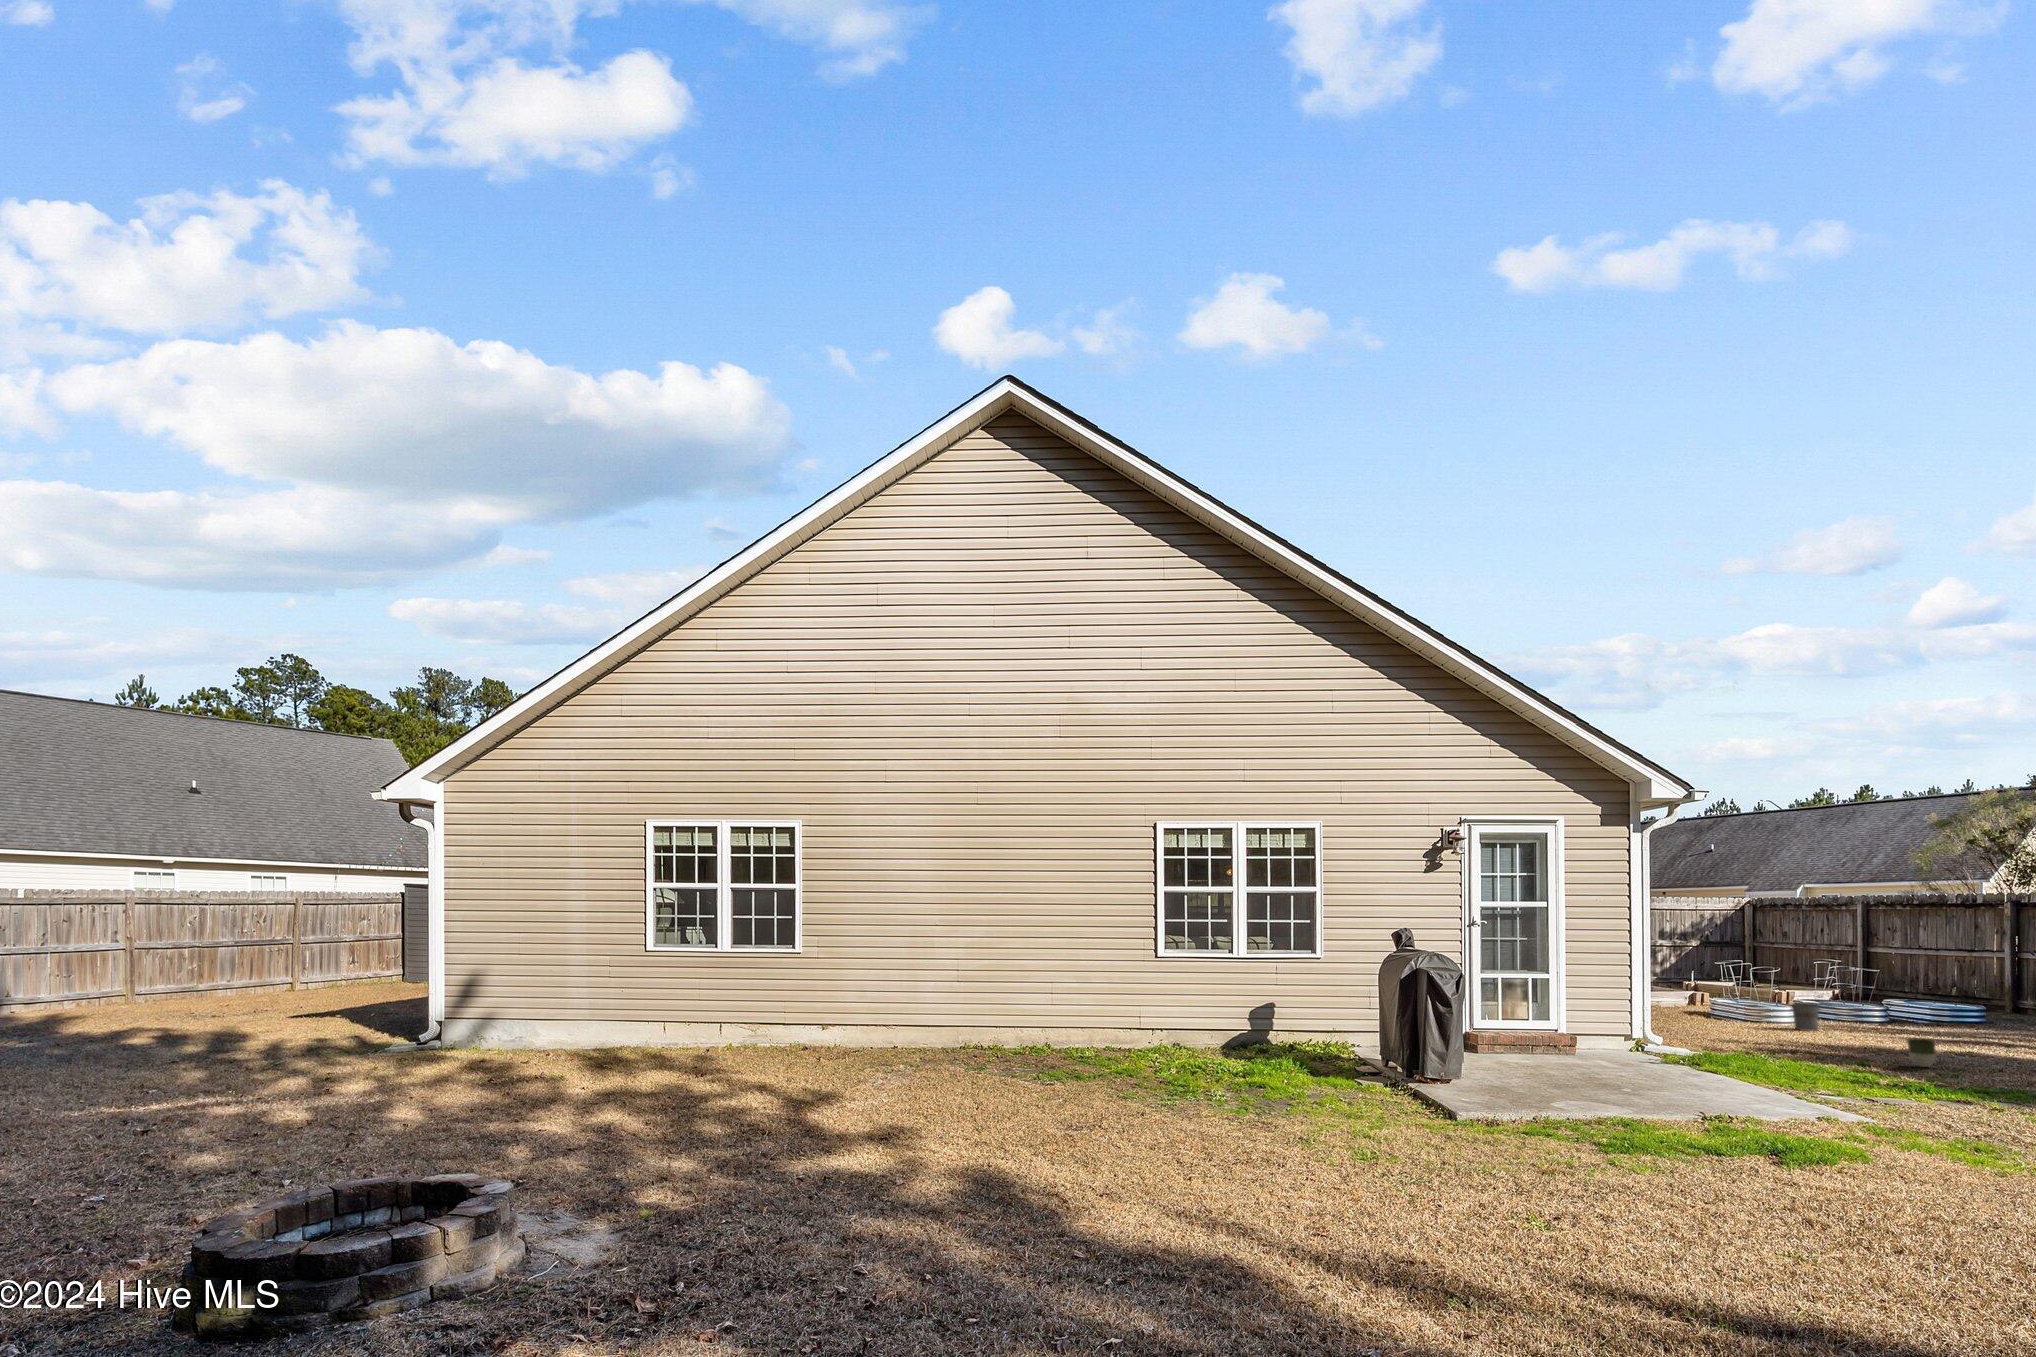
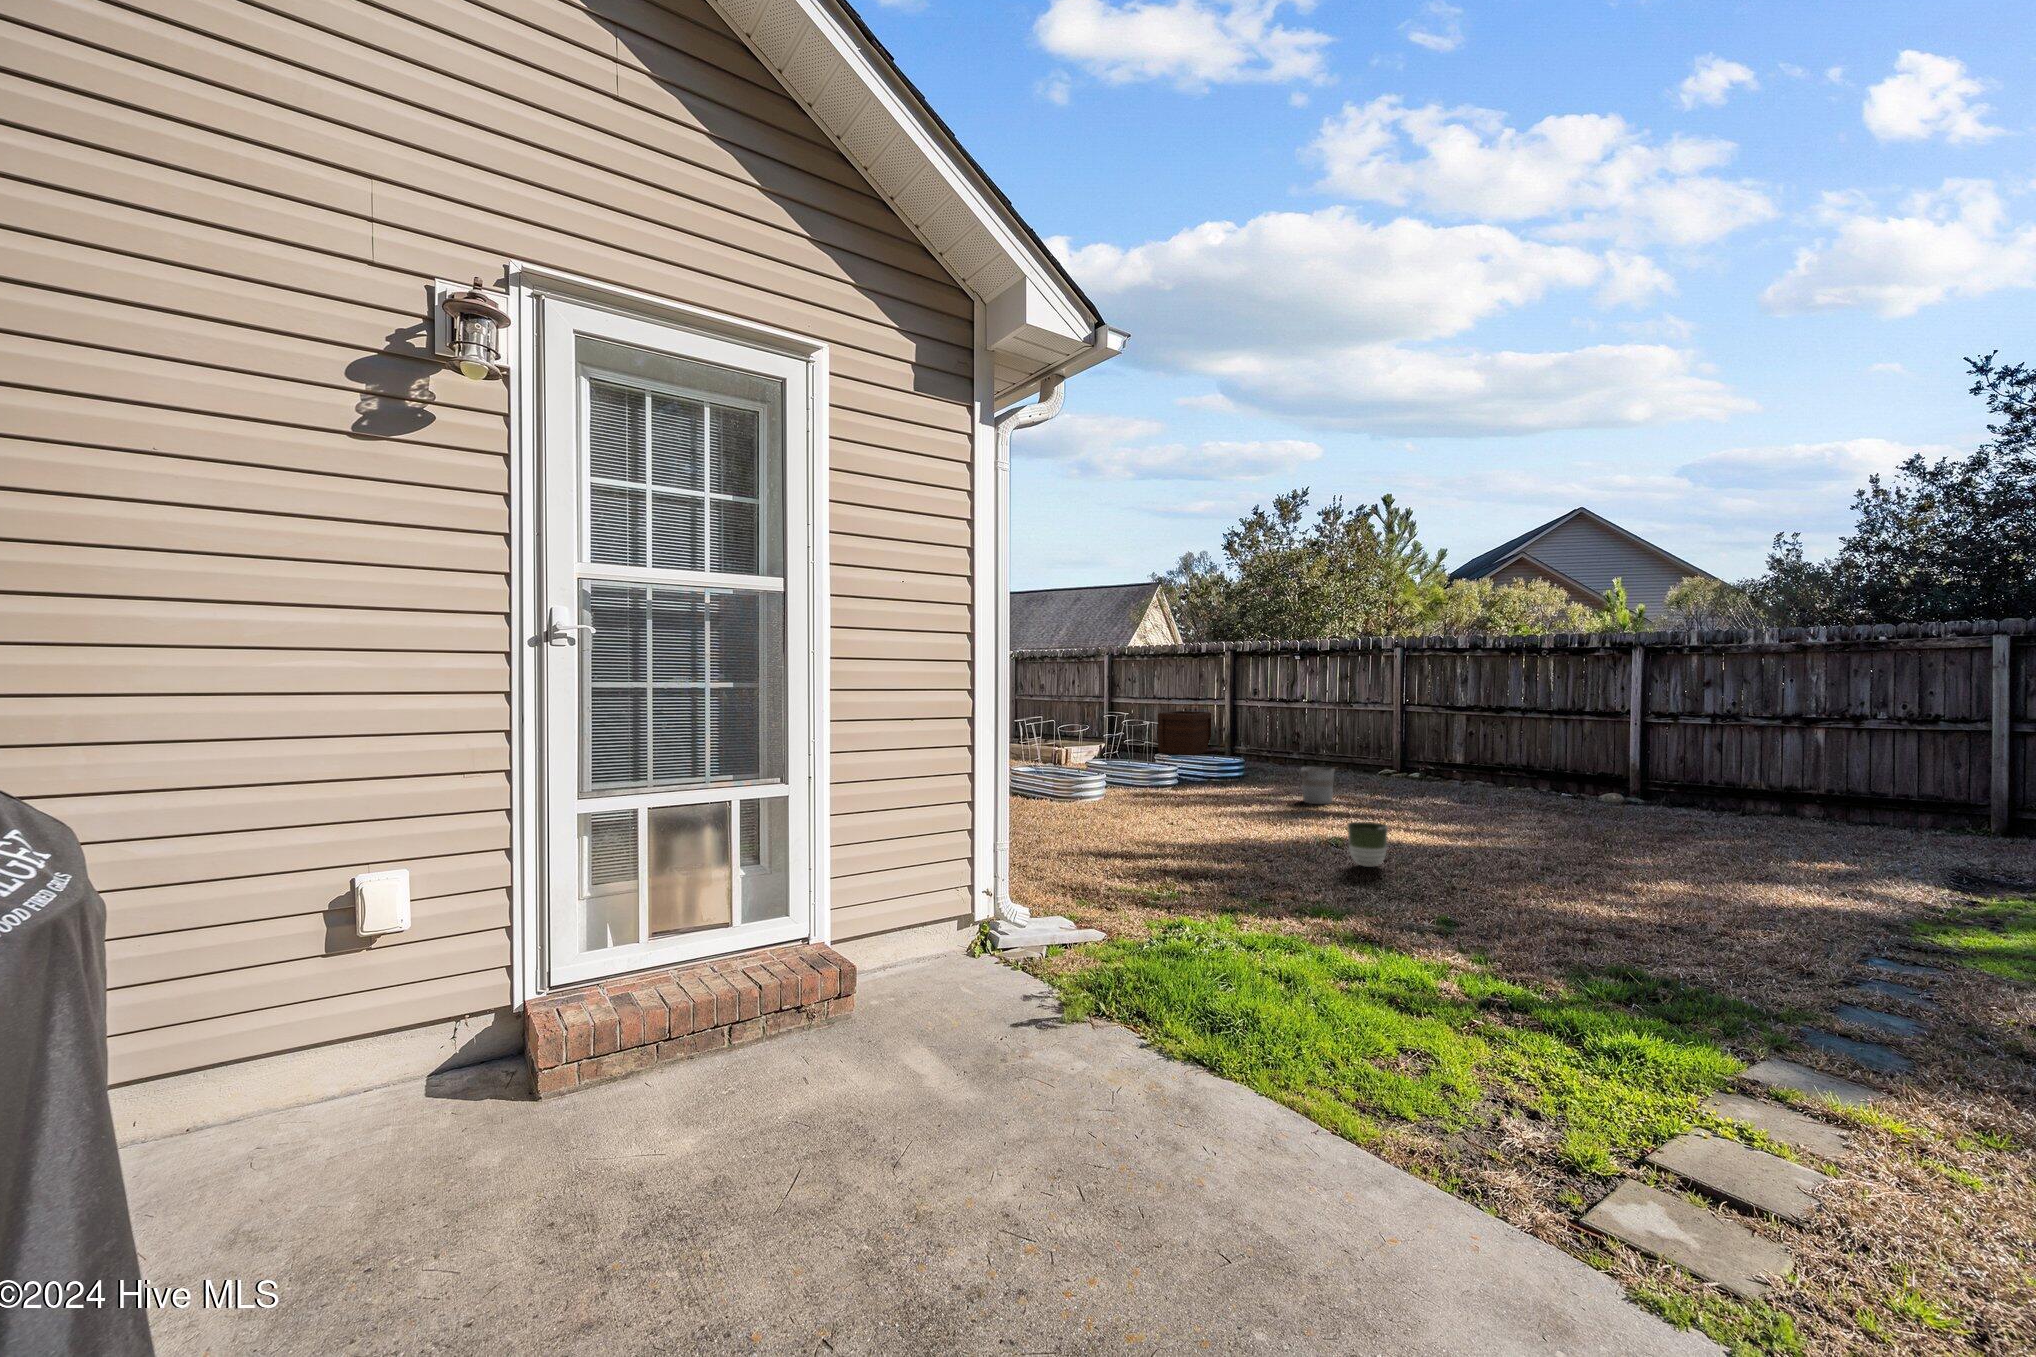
wooden crate: none [1903,965,1973,1010] -> present [1158,711,1212,755]
bucket: present [1791,1003,1820,1031] -> present [1301,767,1337,804]

